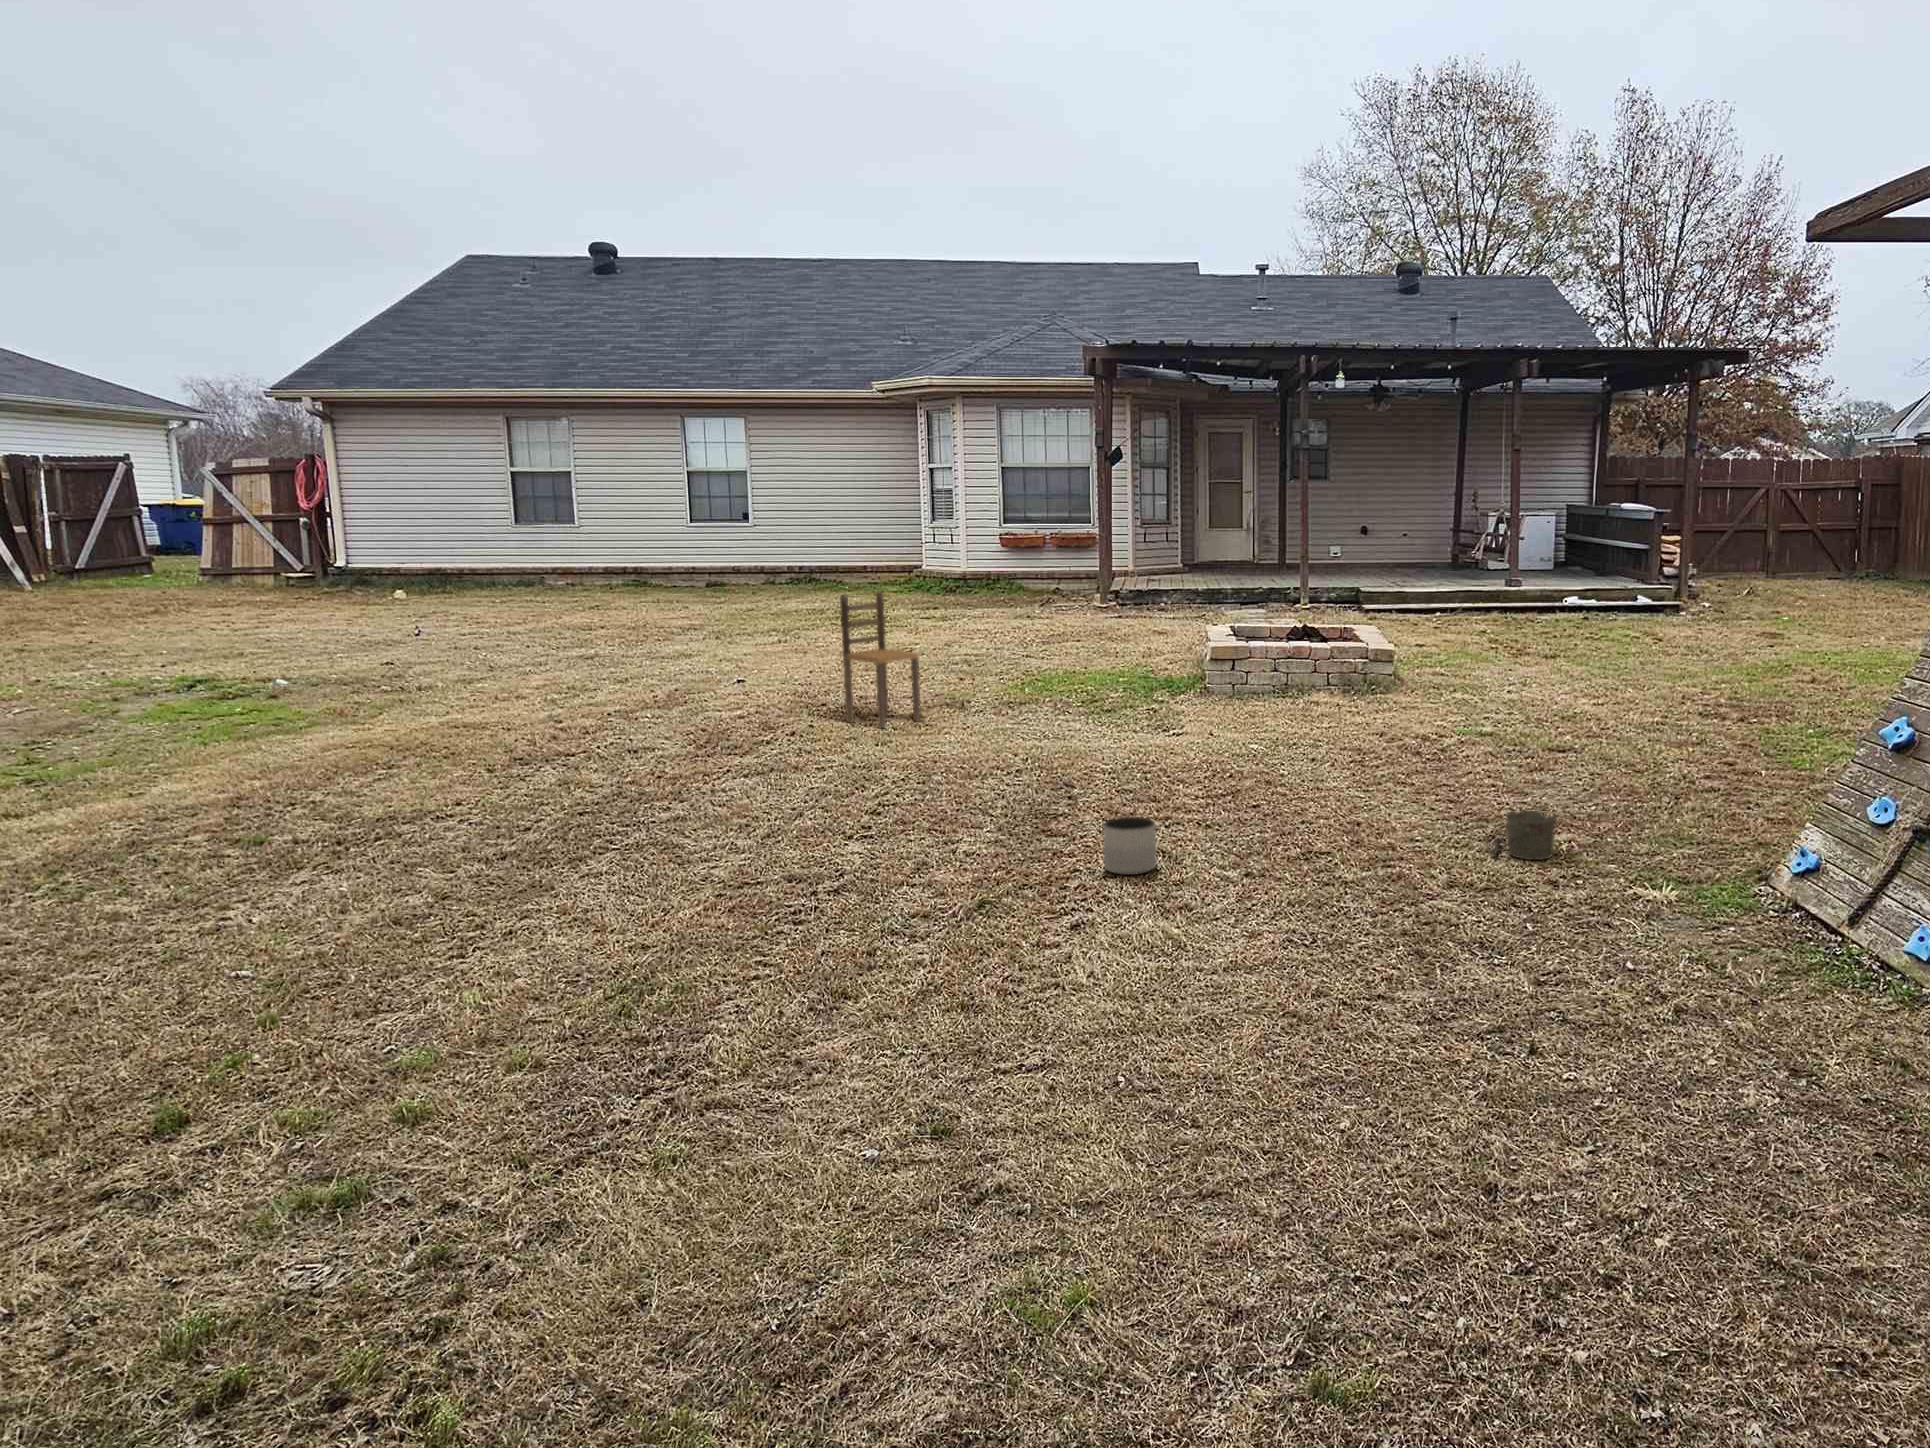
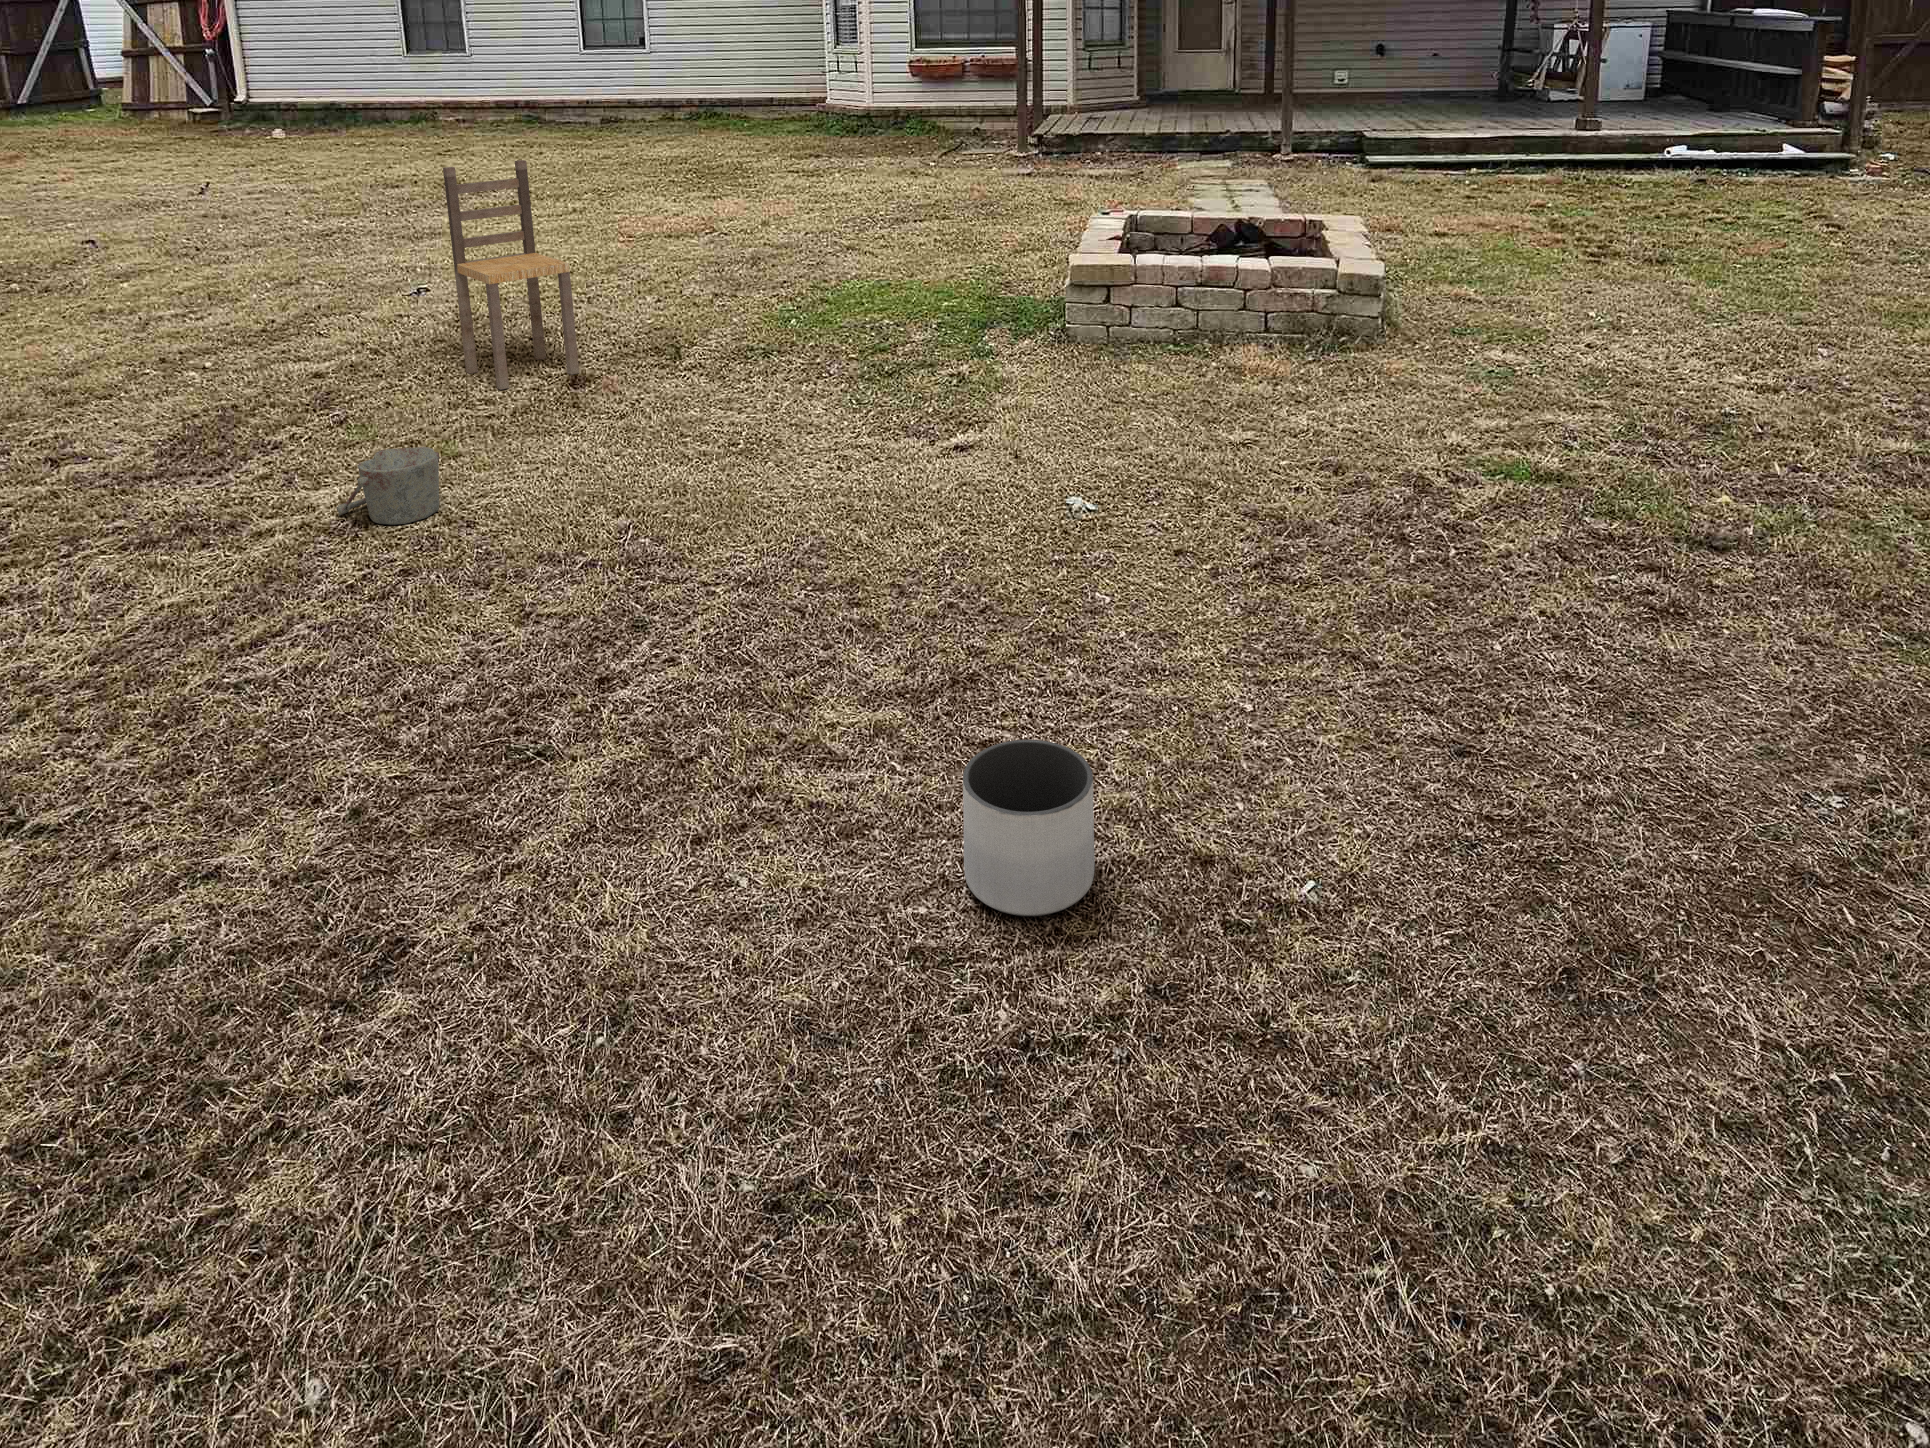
bucket: present [1490,811,1557,860] -> present [337,447,439,525]
planter: present [1103,817,1156,875] -> present [963,740,1095,916]

